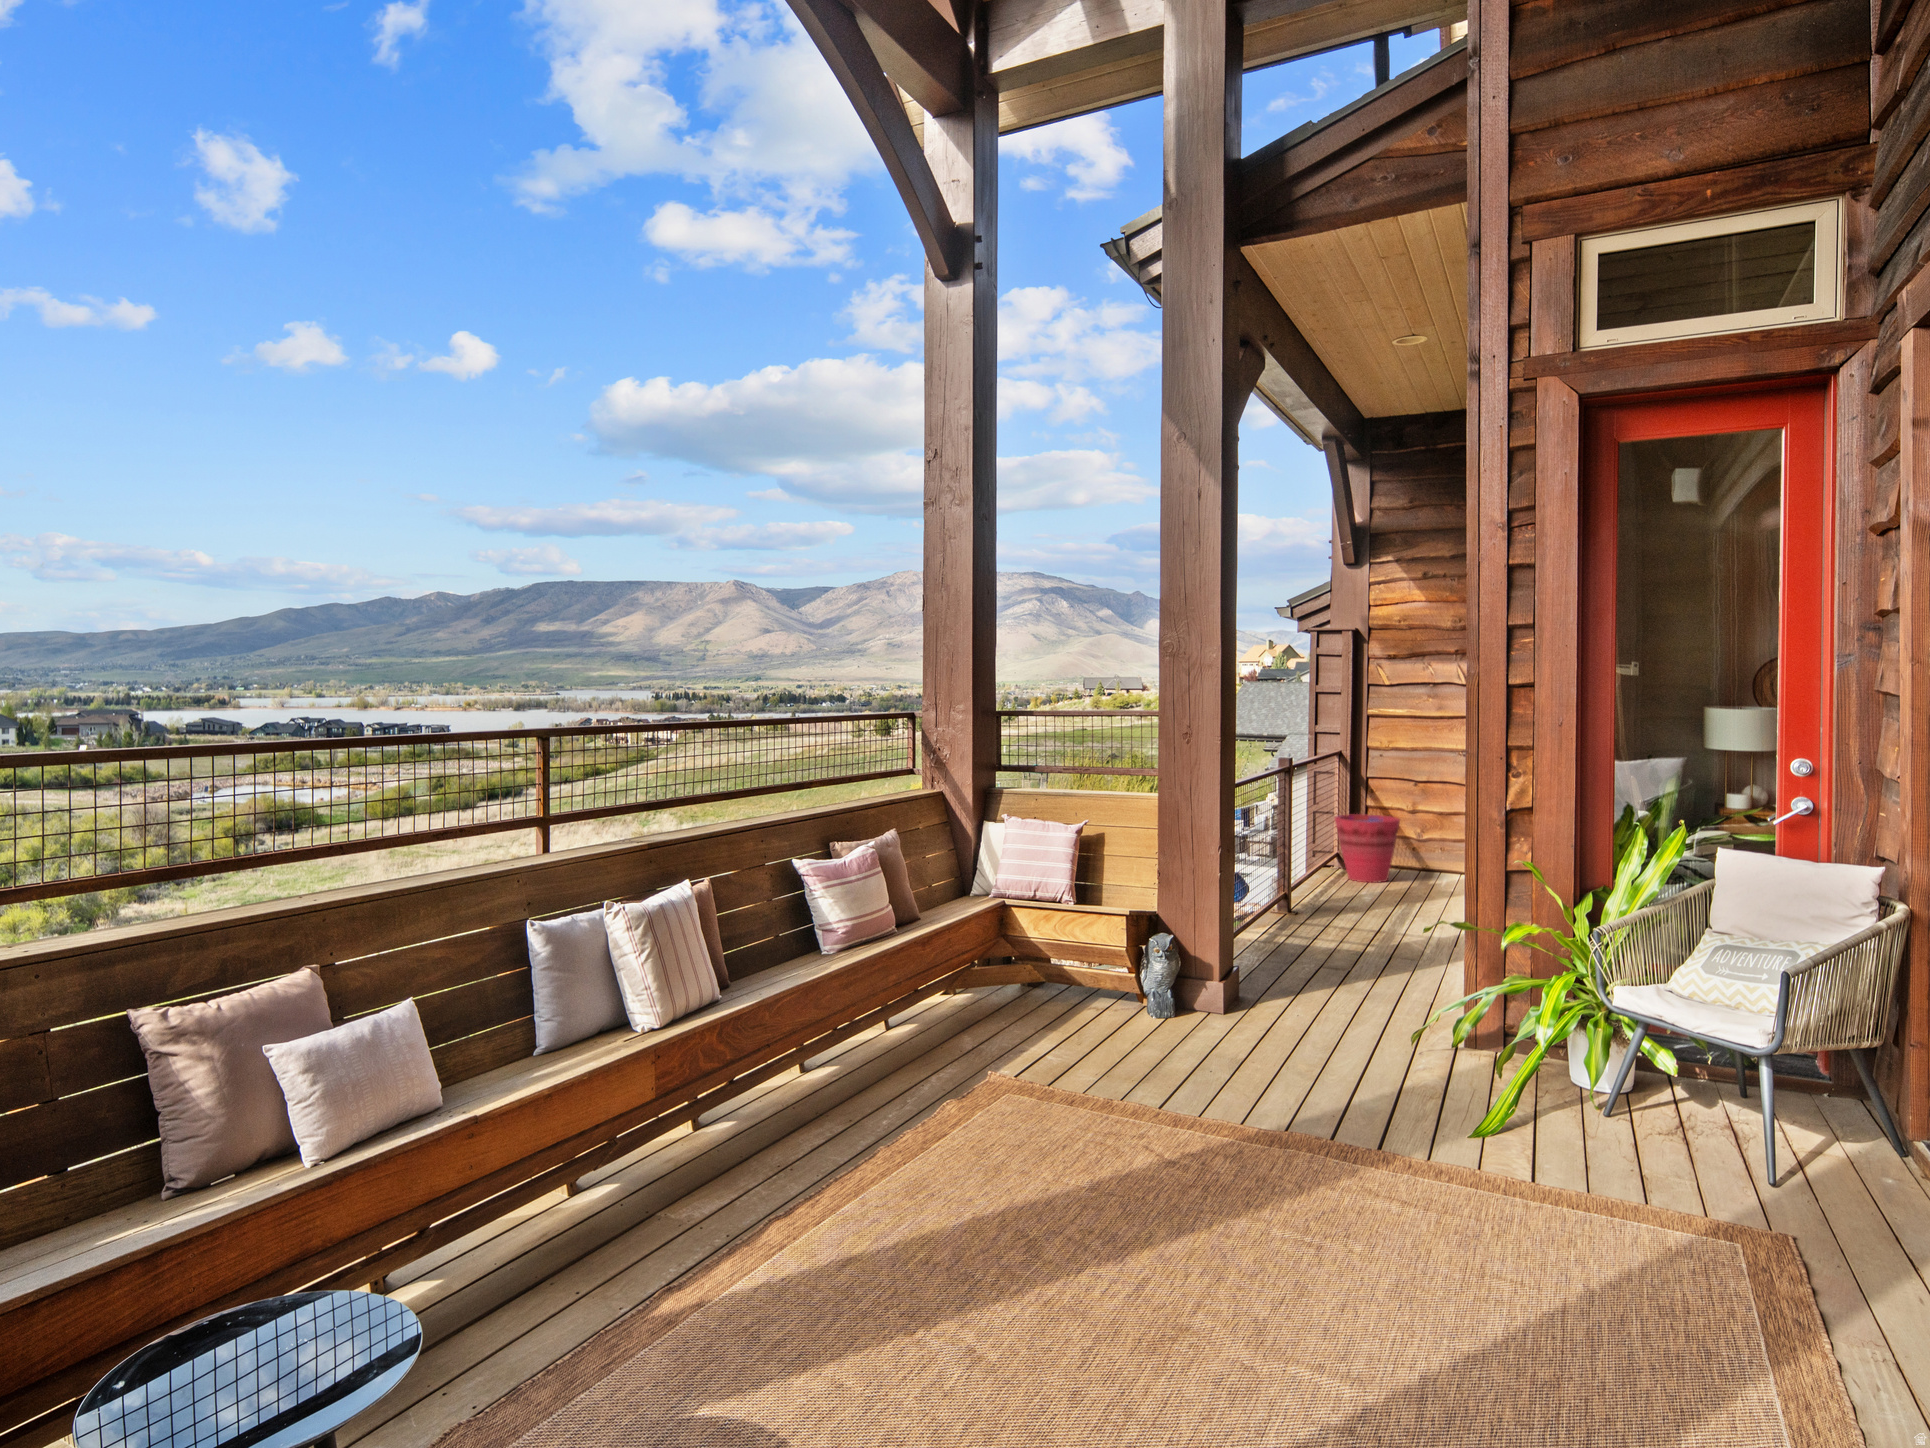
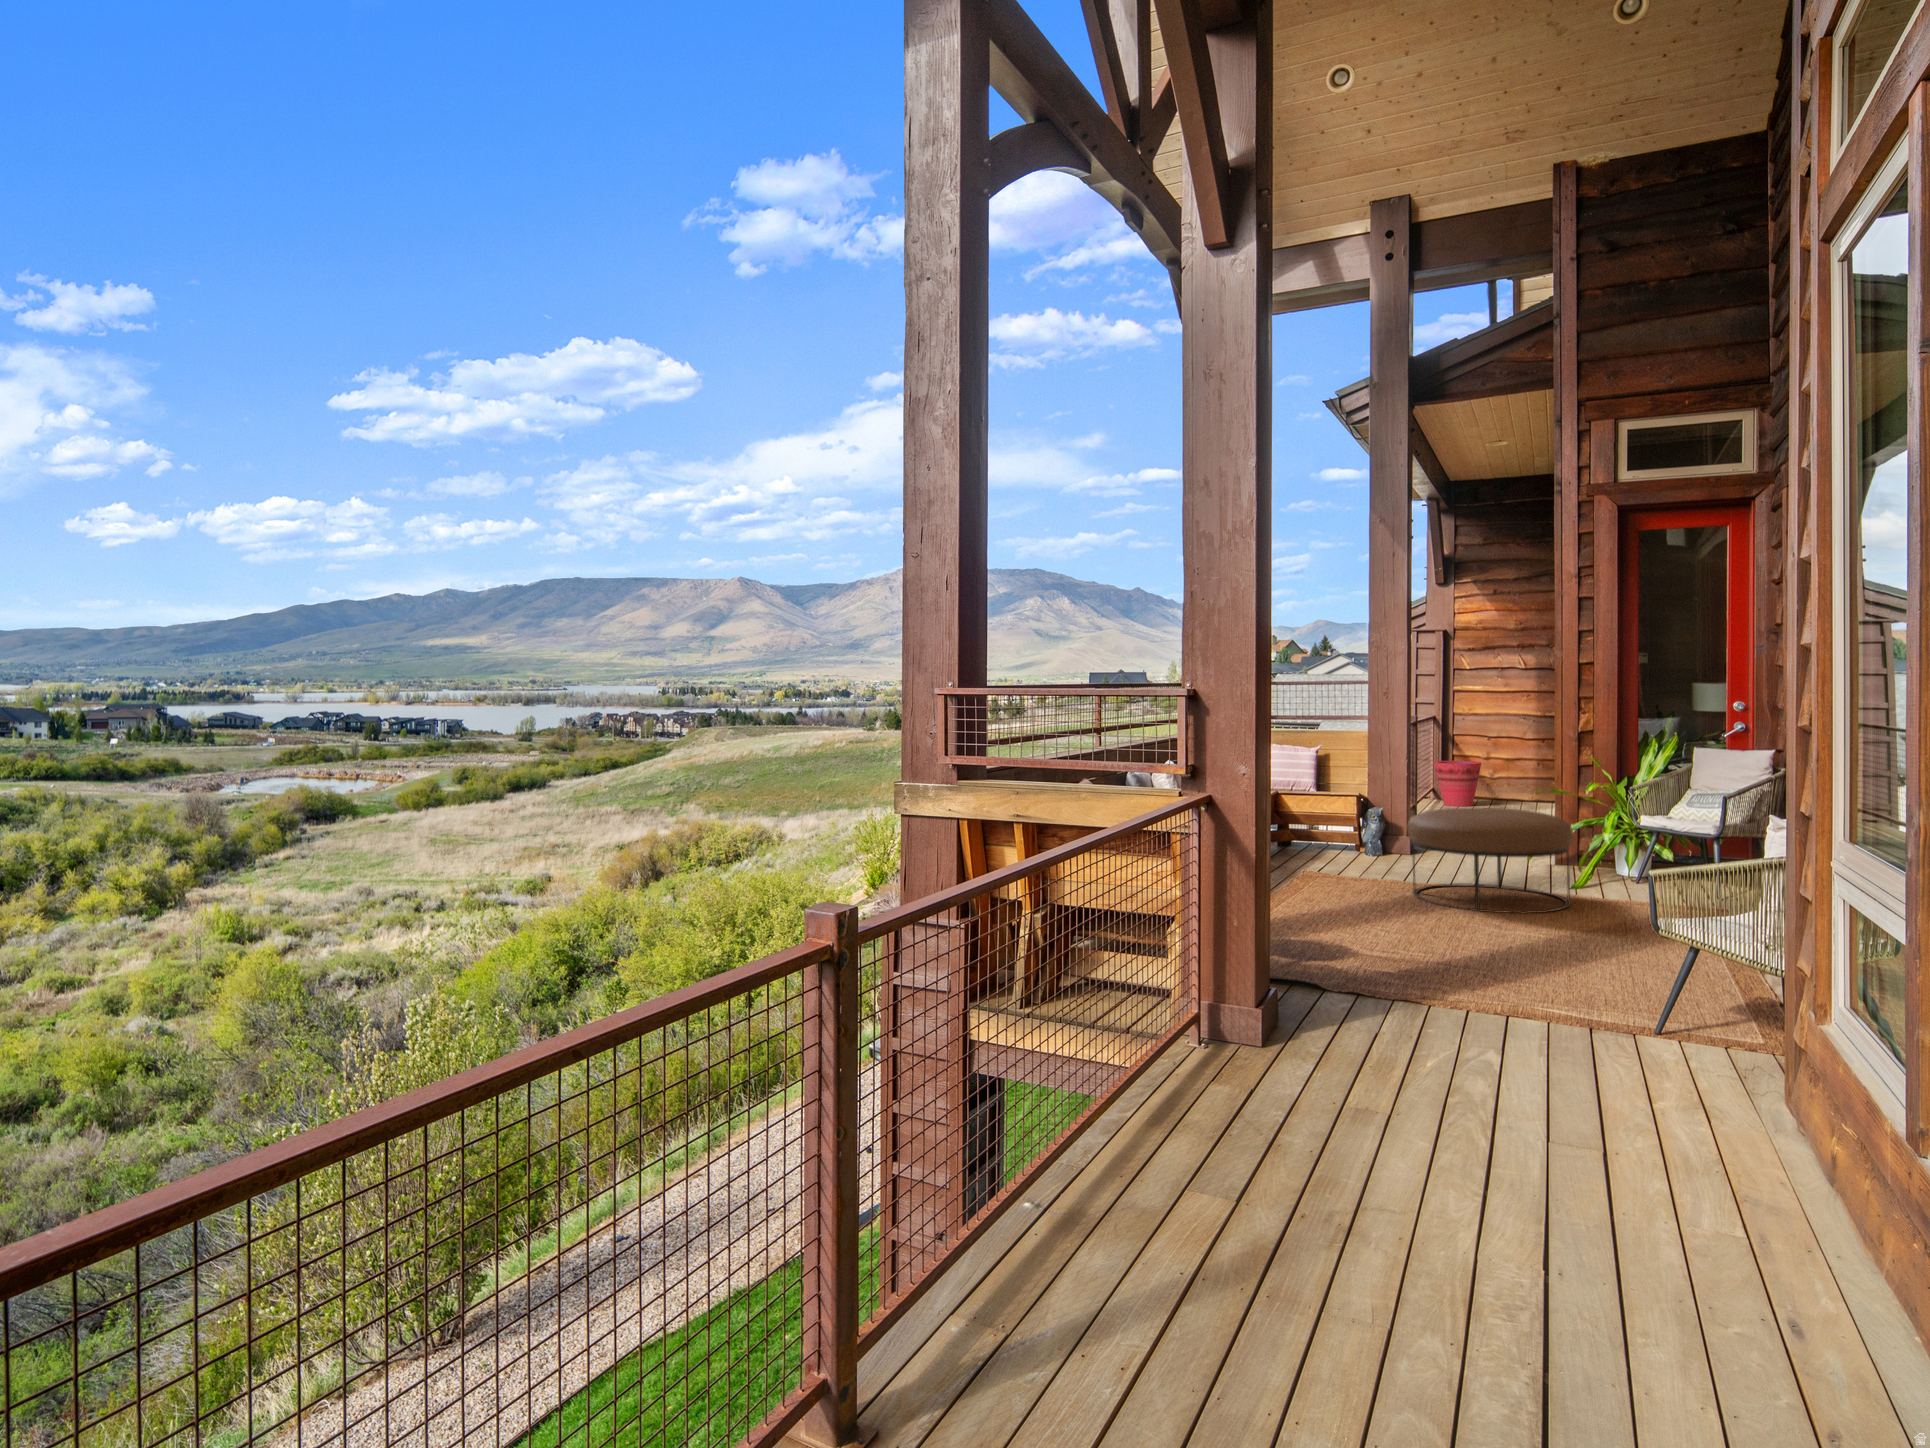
ottoman: none [1130,976,1458,1265] -> present [1408,808,1573,913]

